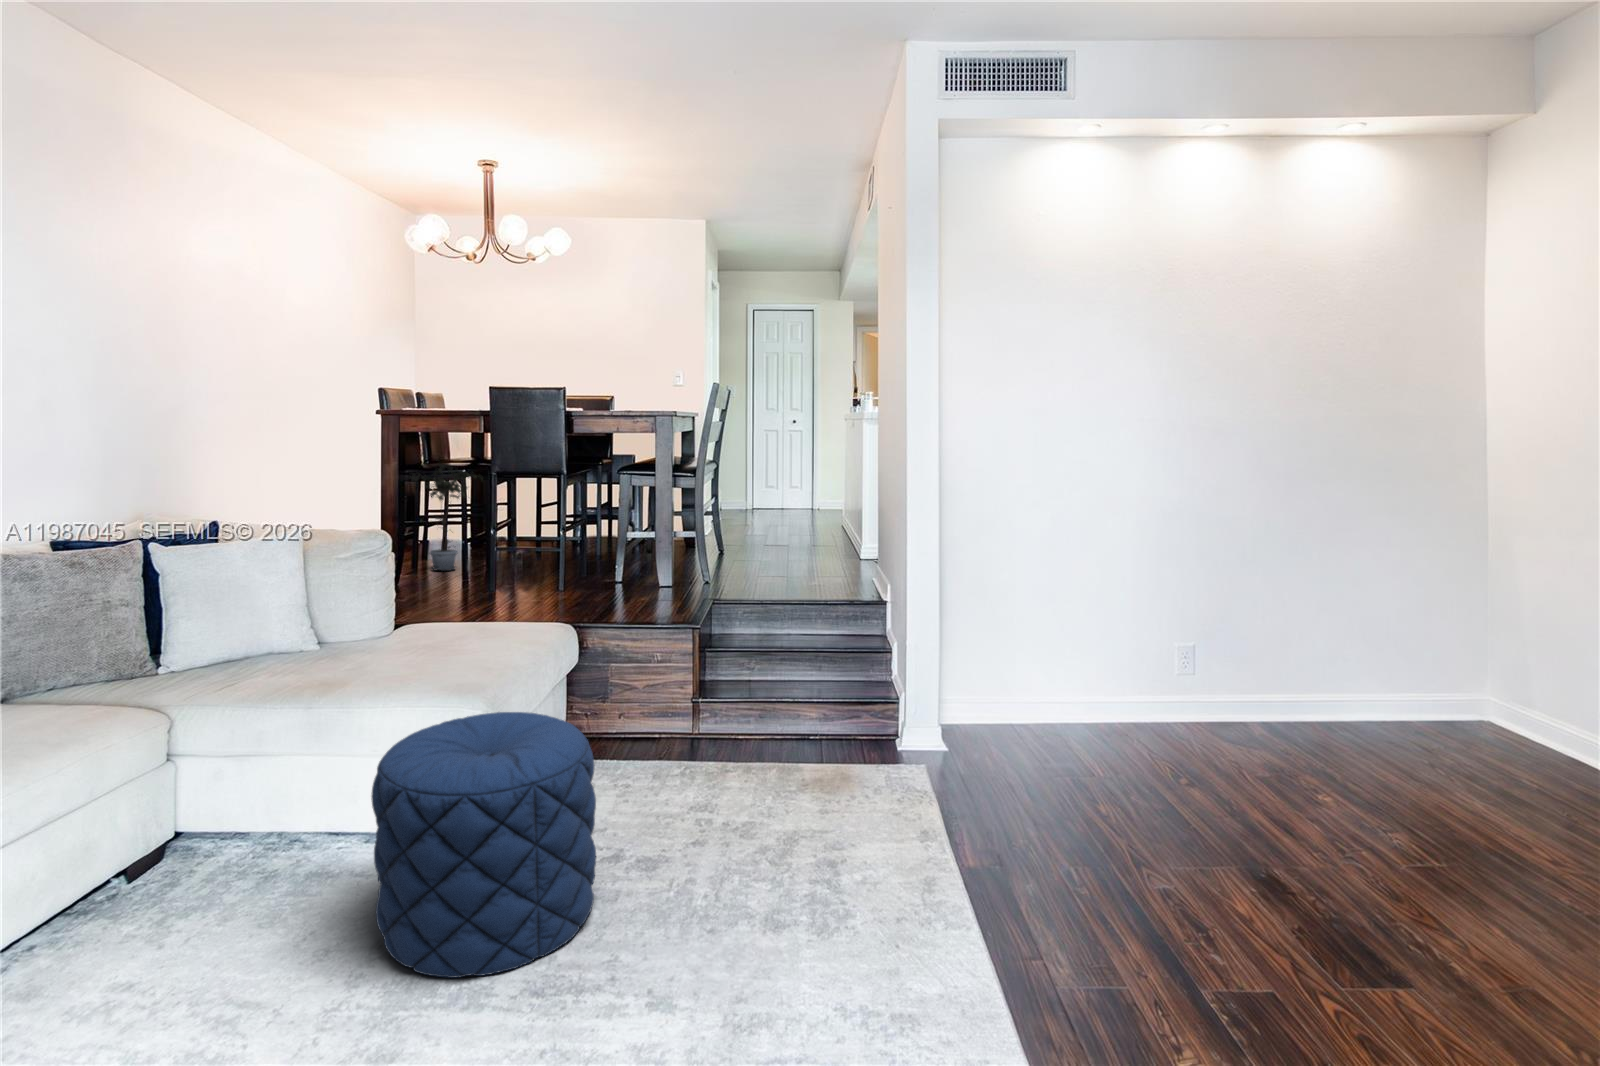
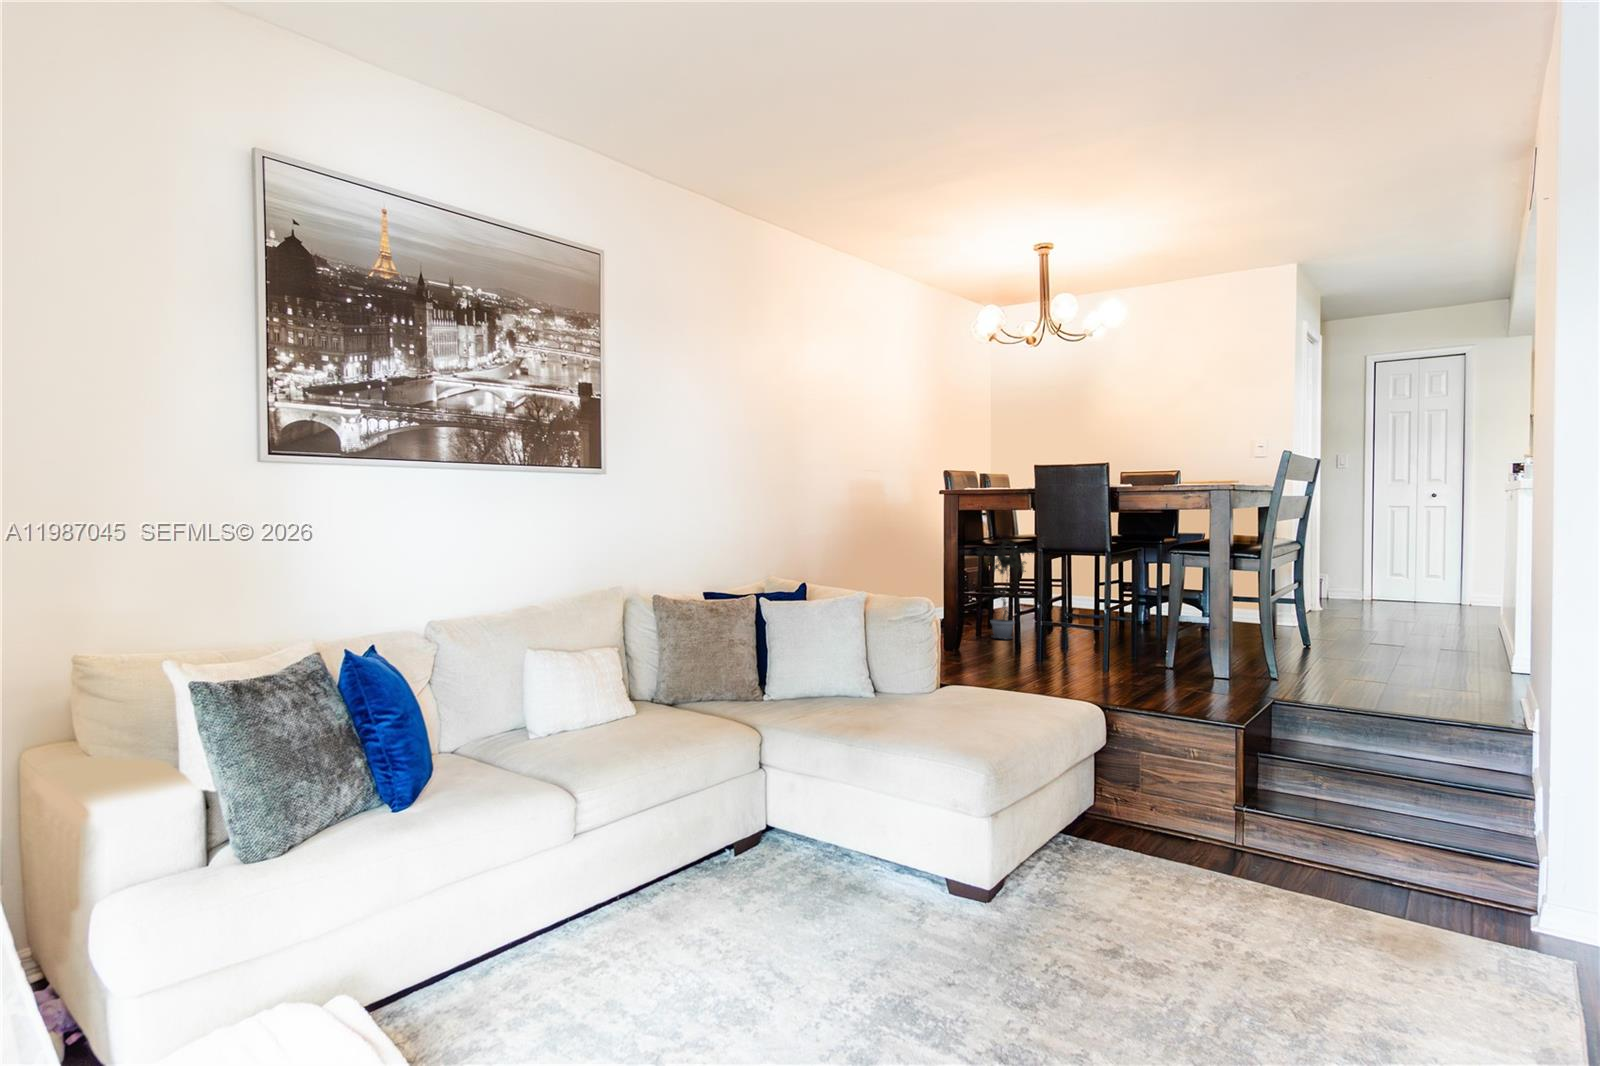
pouf: present [371,712,596,978] -> none [883,775,1084,1026]

